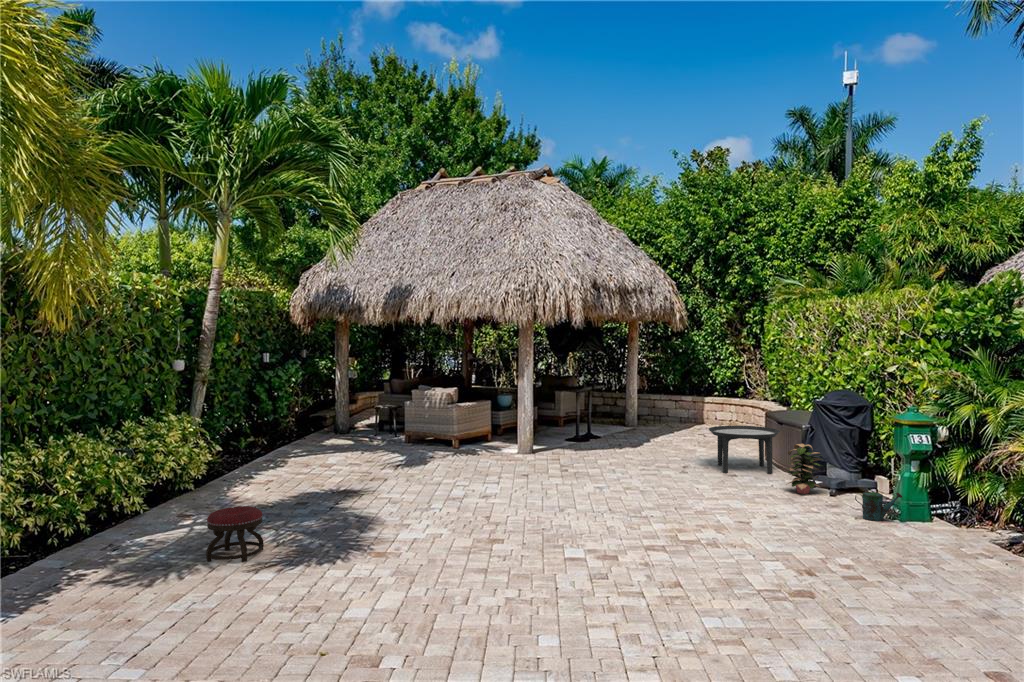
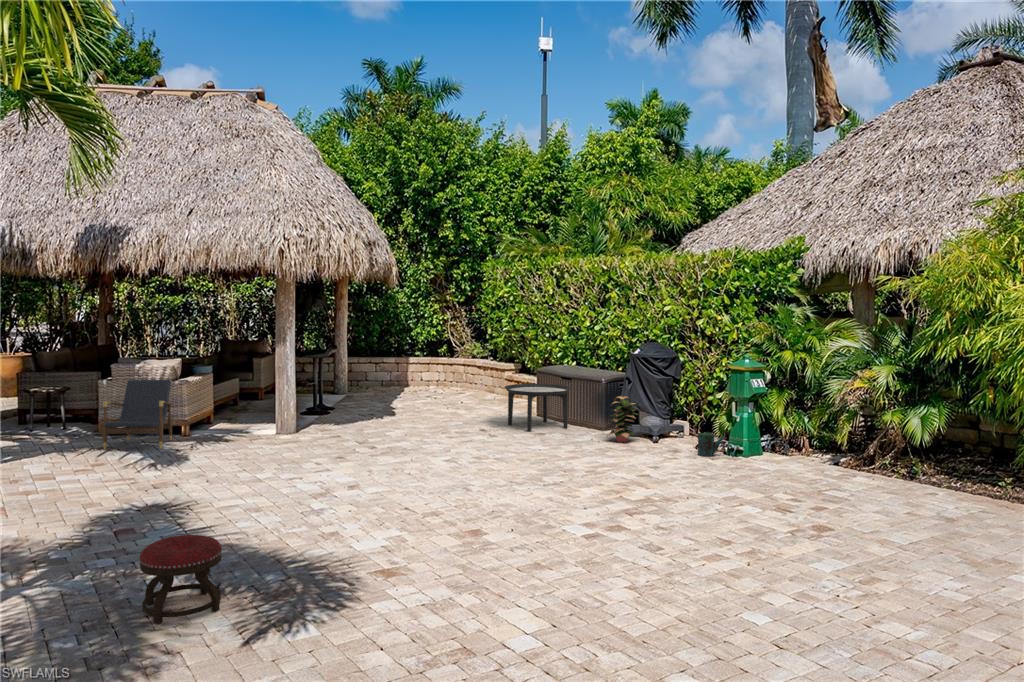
lounge chair: none [392,404,445,456] -> present [103,380,172,450]

